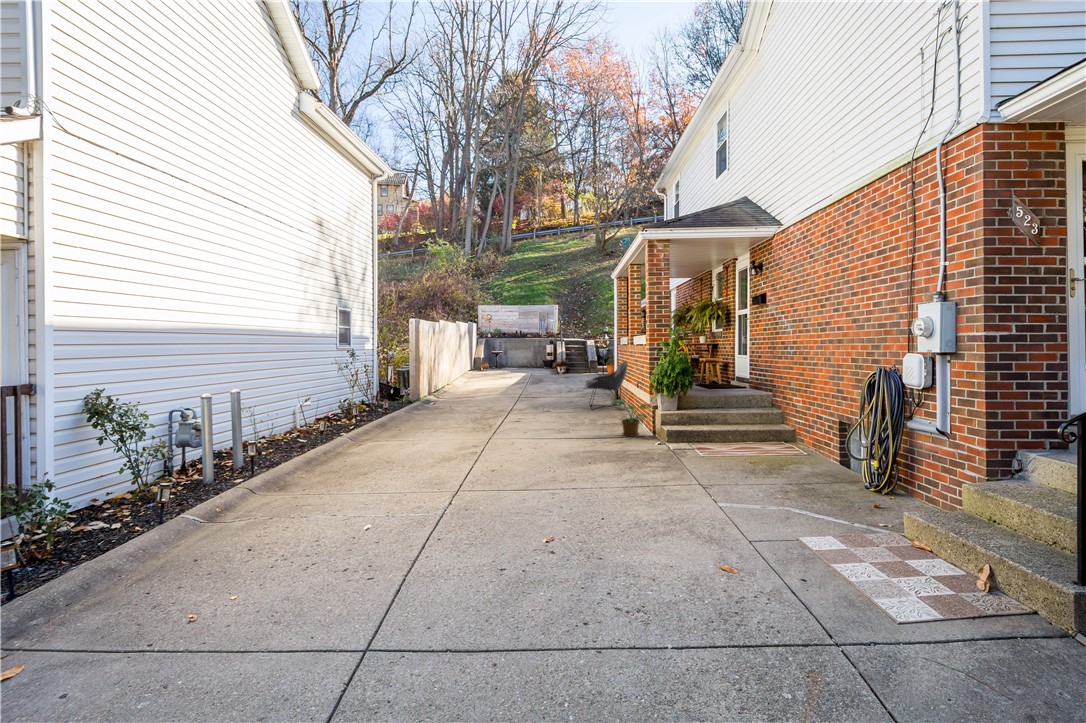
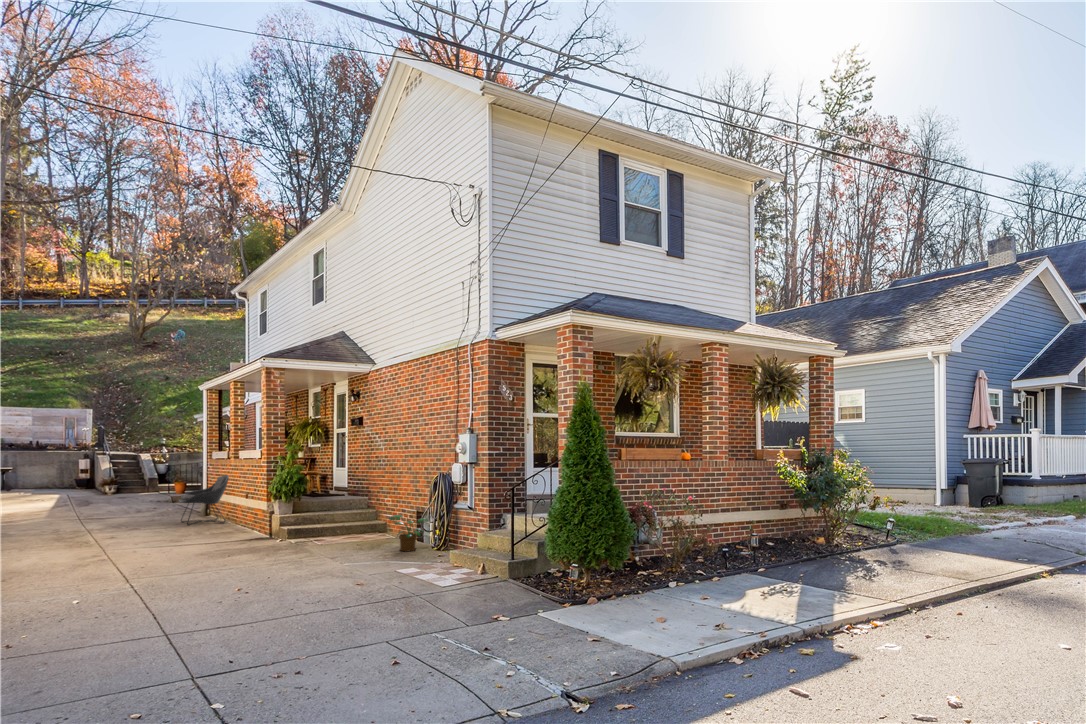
potted plant: present [611,400,651,436] -> present [389,515,428,551]

